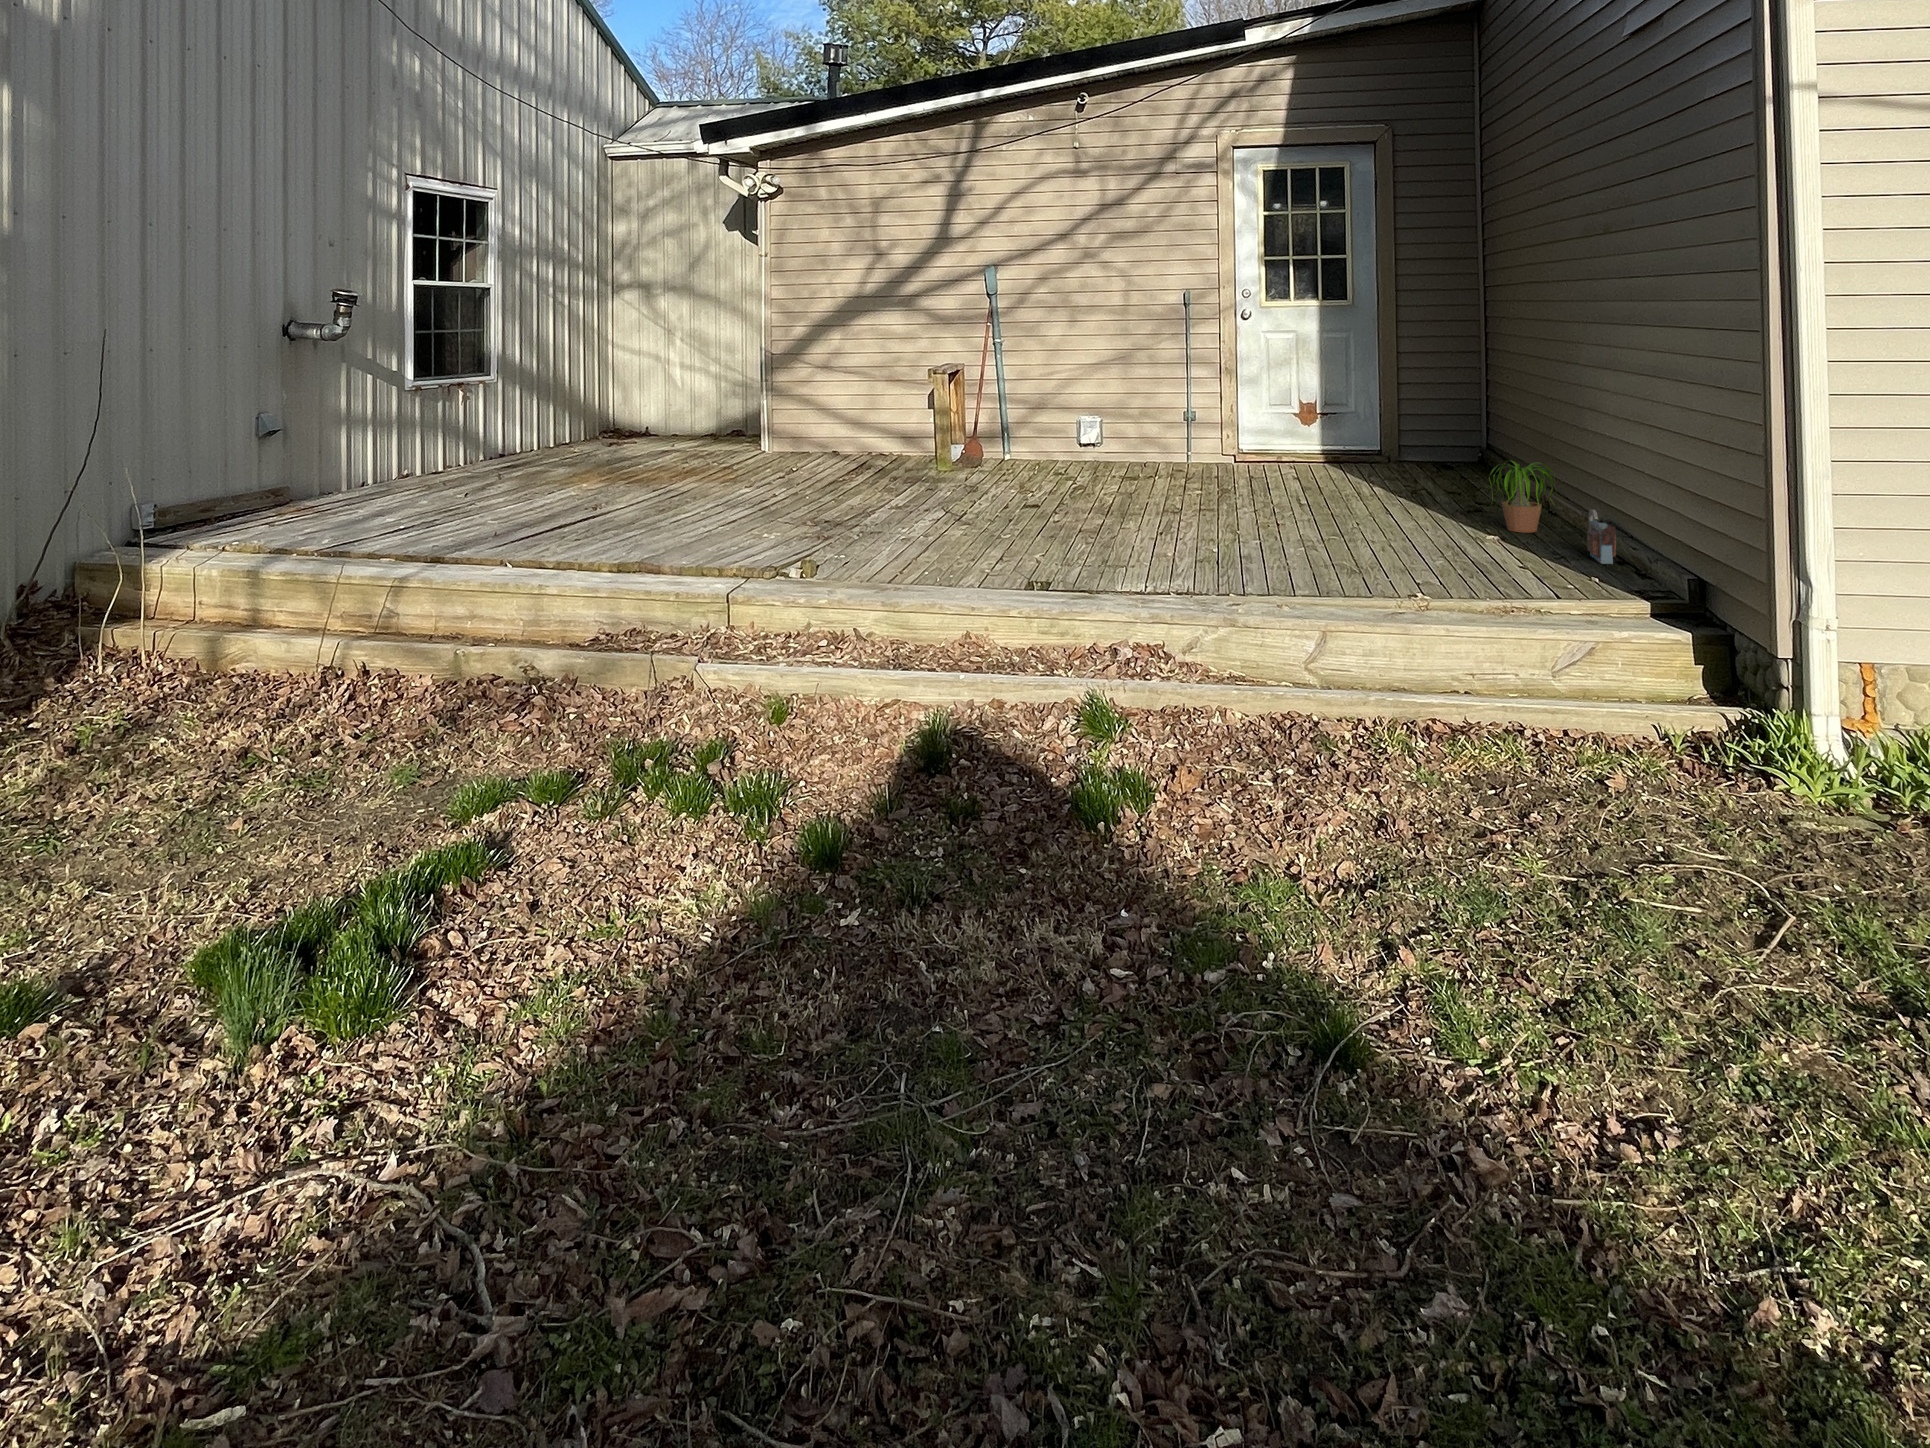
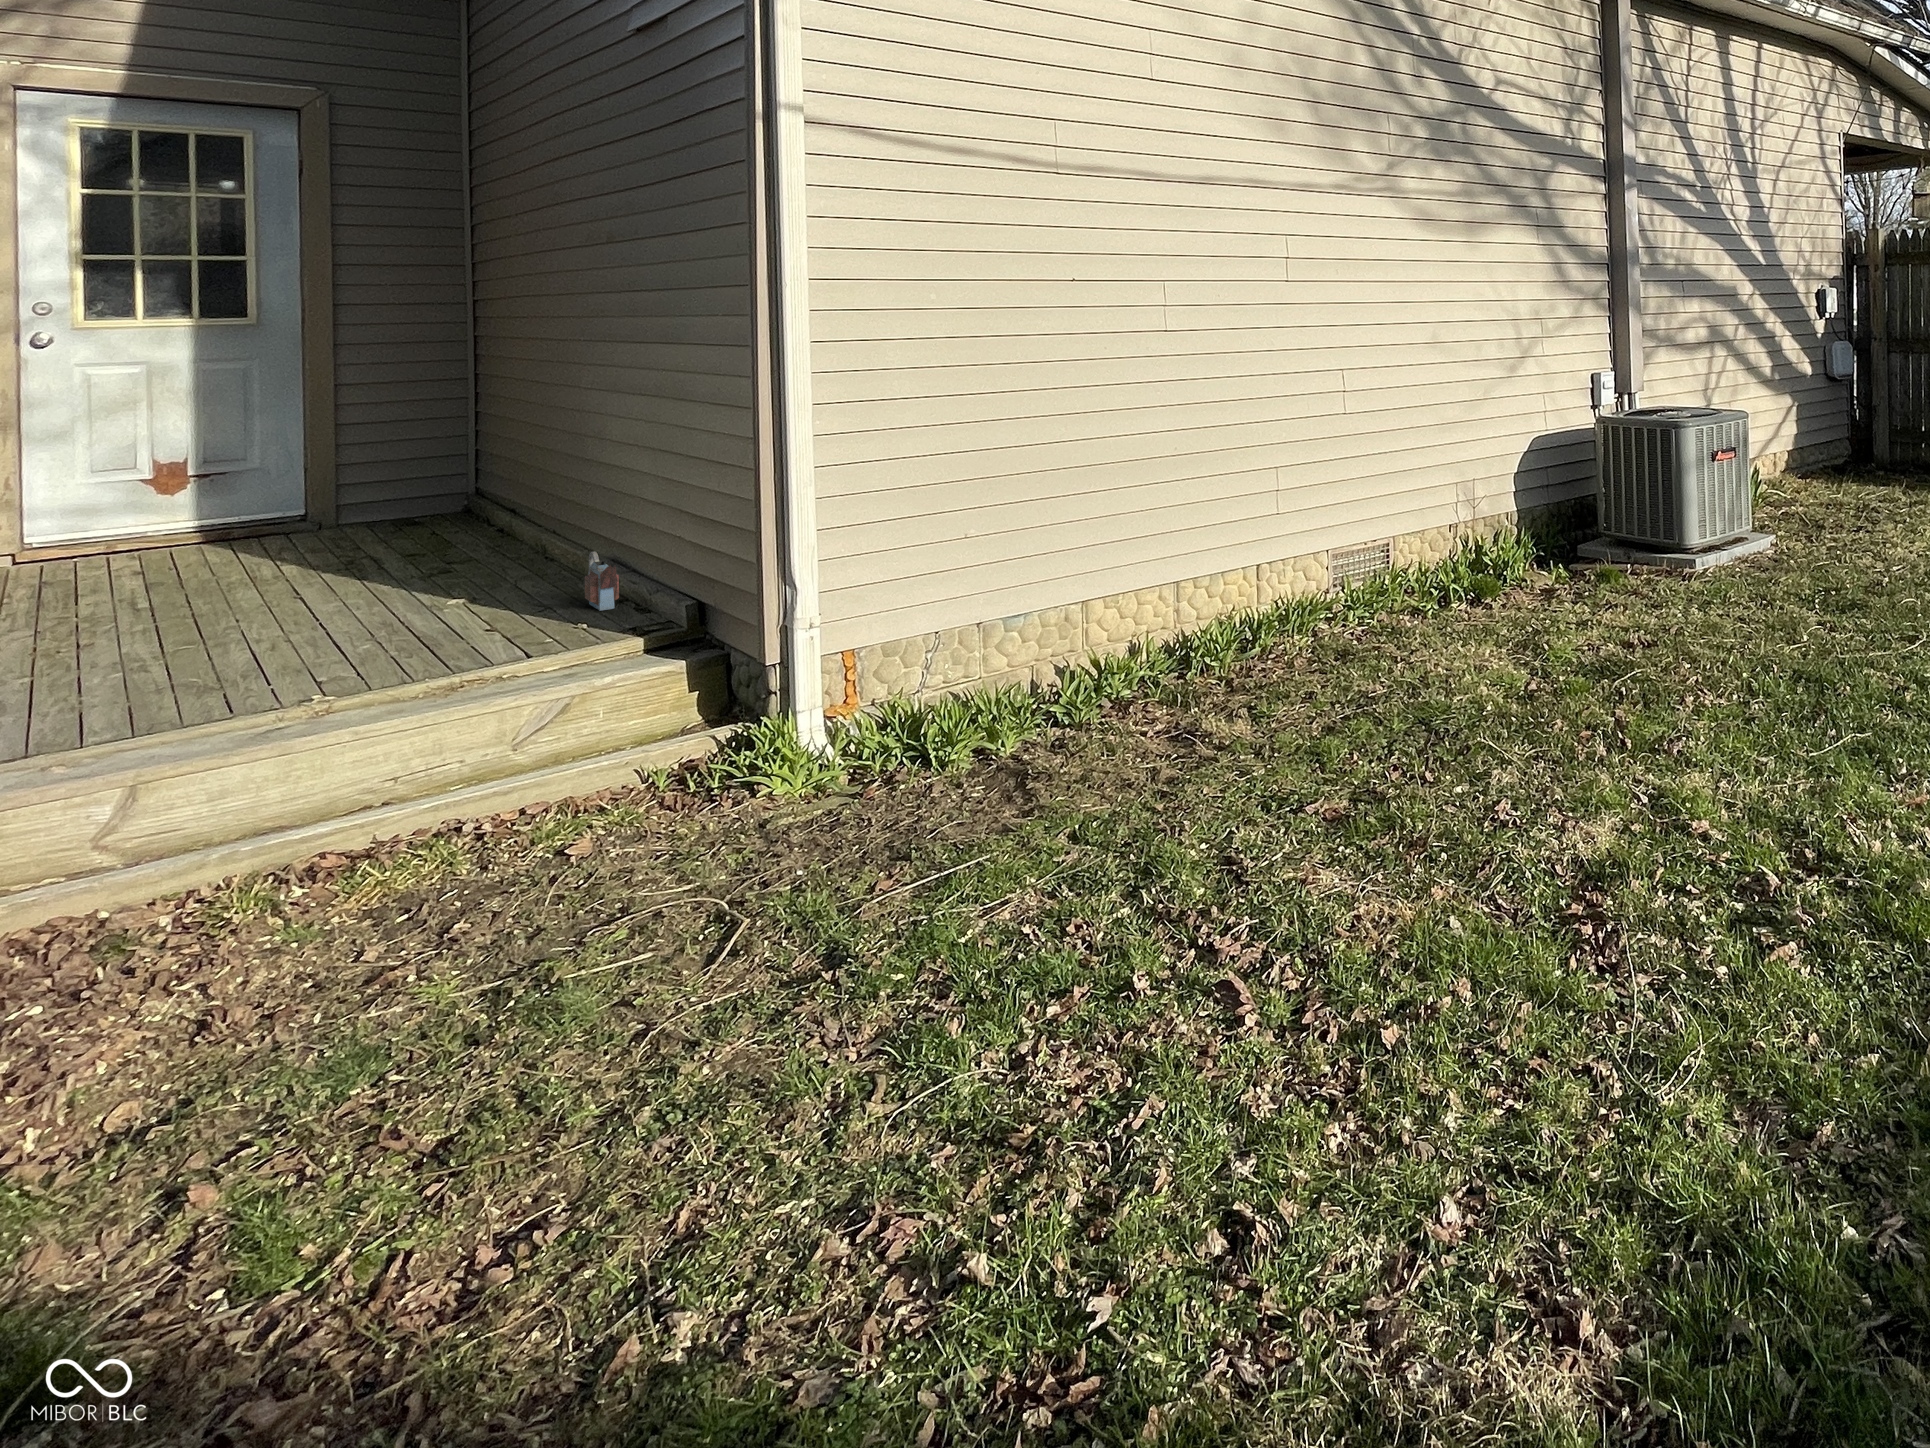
potted plant: present [1489,461,1554,533] -> none [452,507,568,595]

